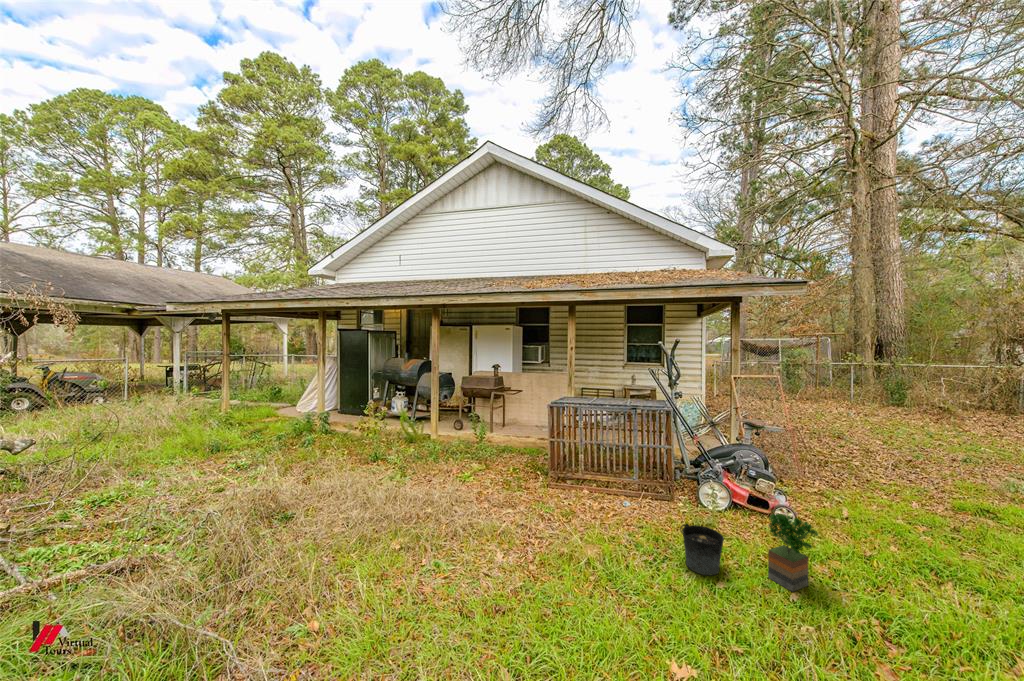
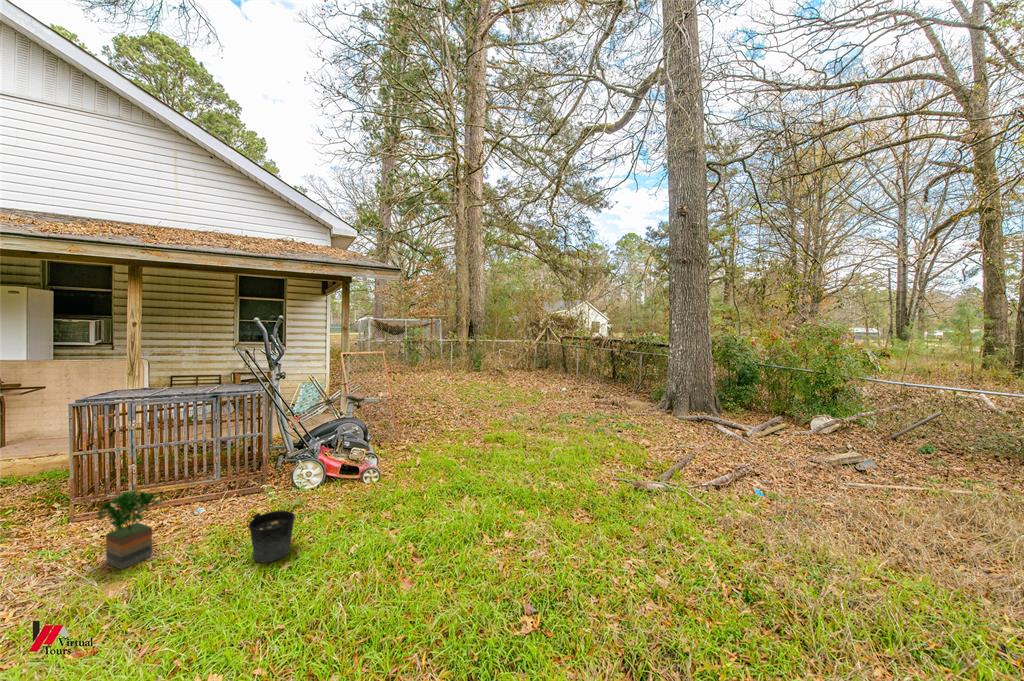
potted tree: present [768,514,818,592] -> present [97,491,163,569]

